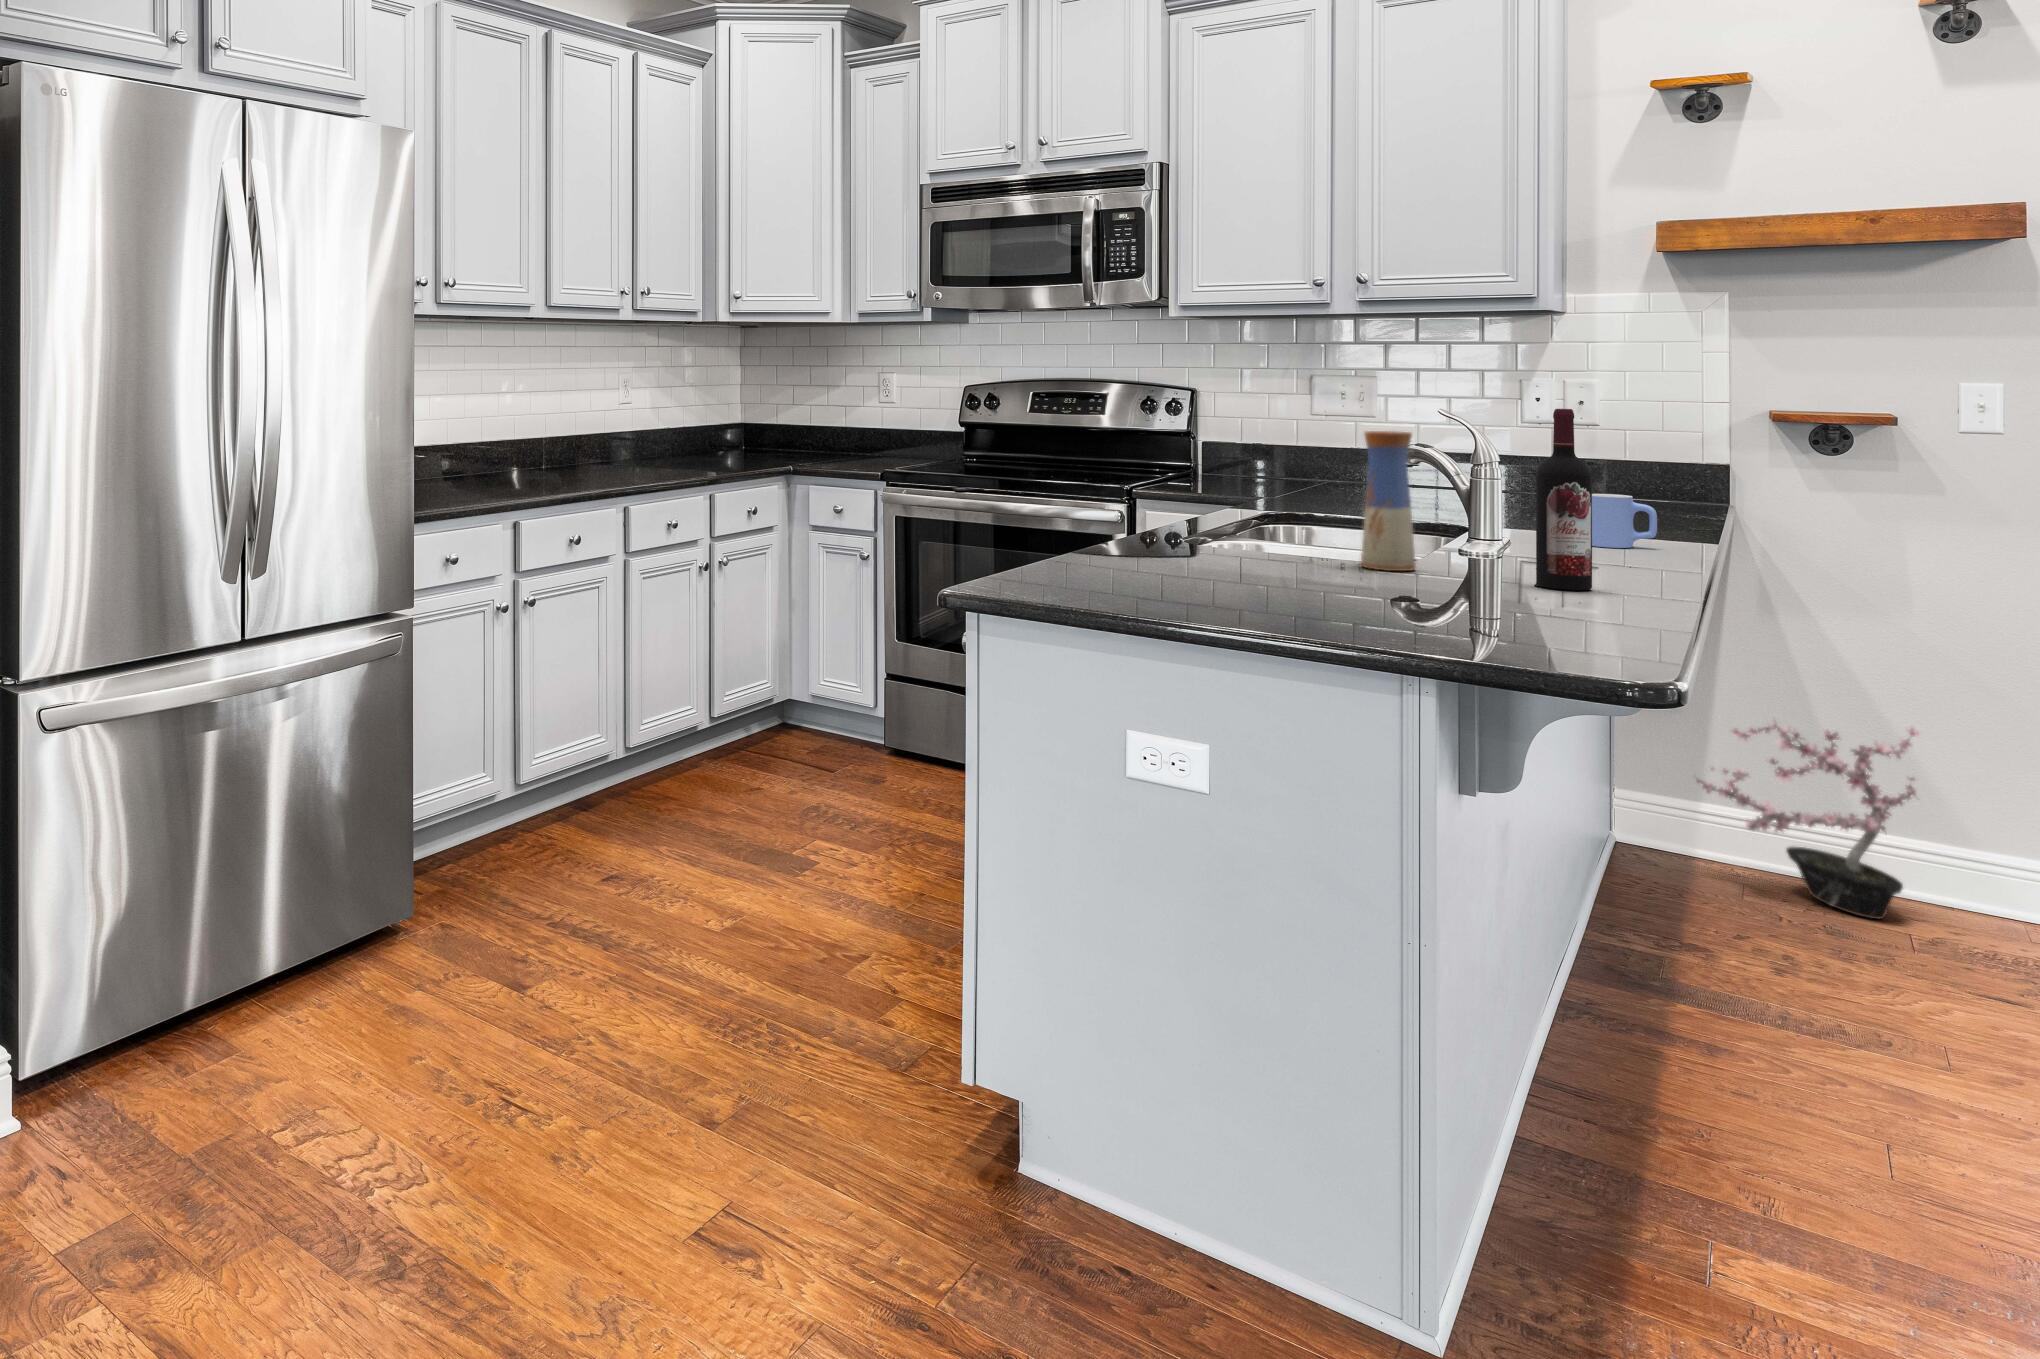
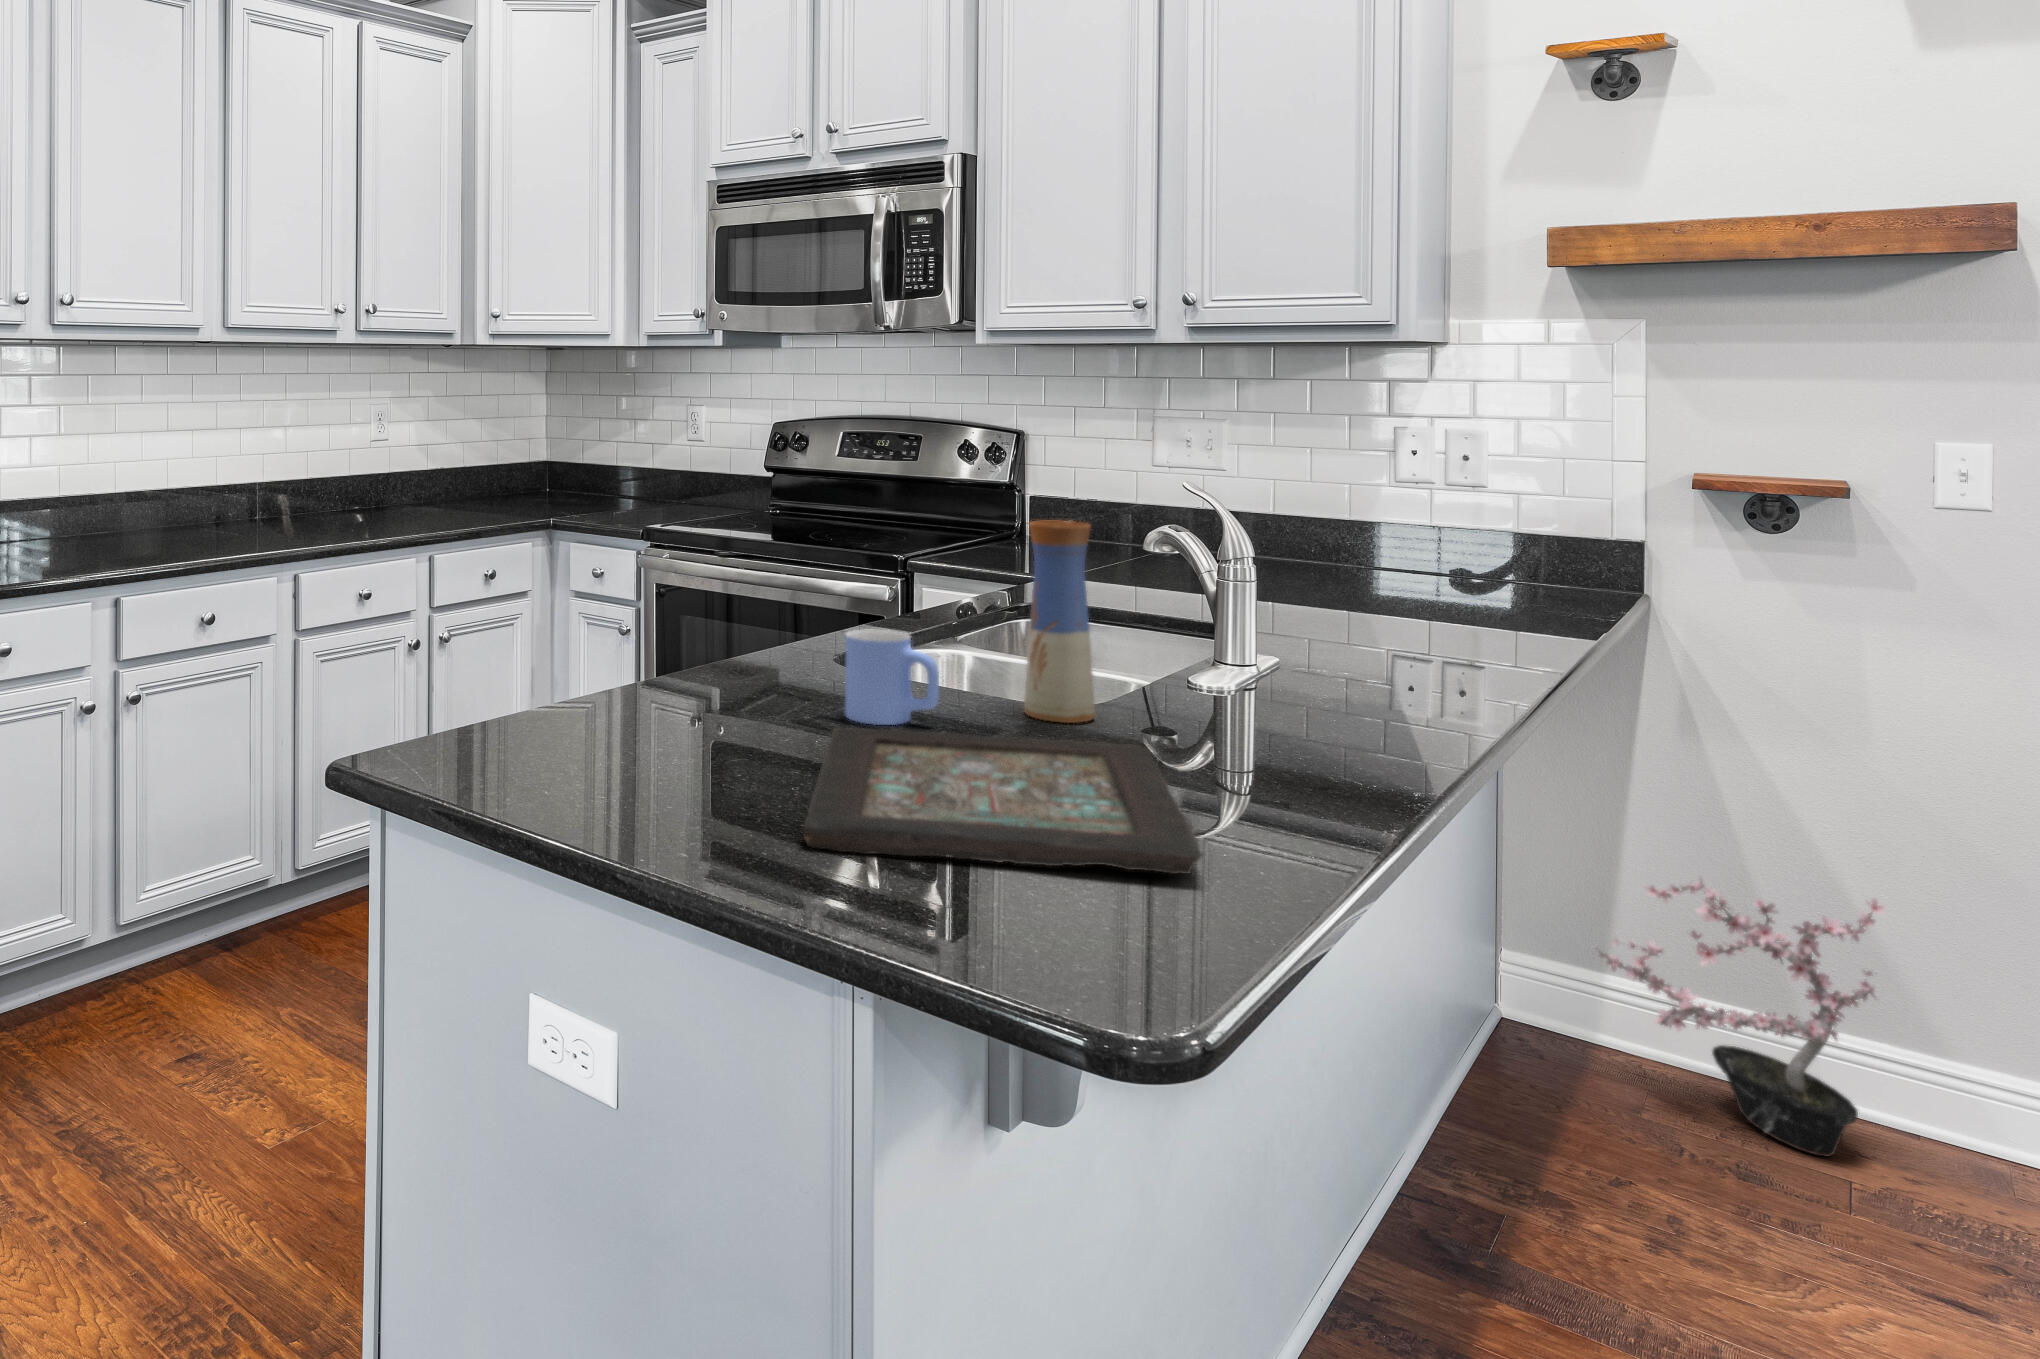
wine bottle: present [1536,409,1592,590] -> none [1230,501,1304,771]
mug: present [1592,494,1657,548] -> present [845,630,939,725]
decorative tray: none [1267,567,1601,626] -> present [803,727,1202,874]

